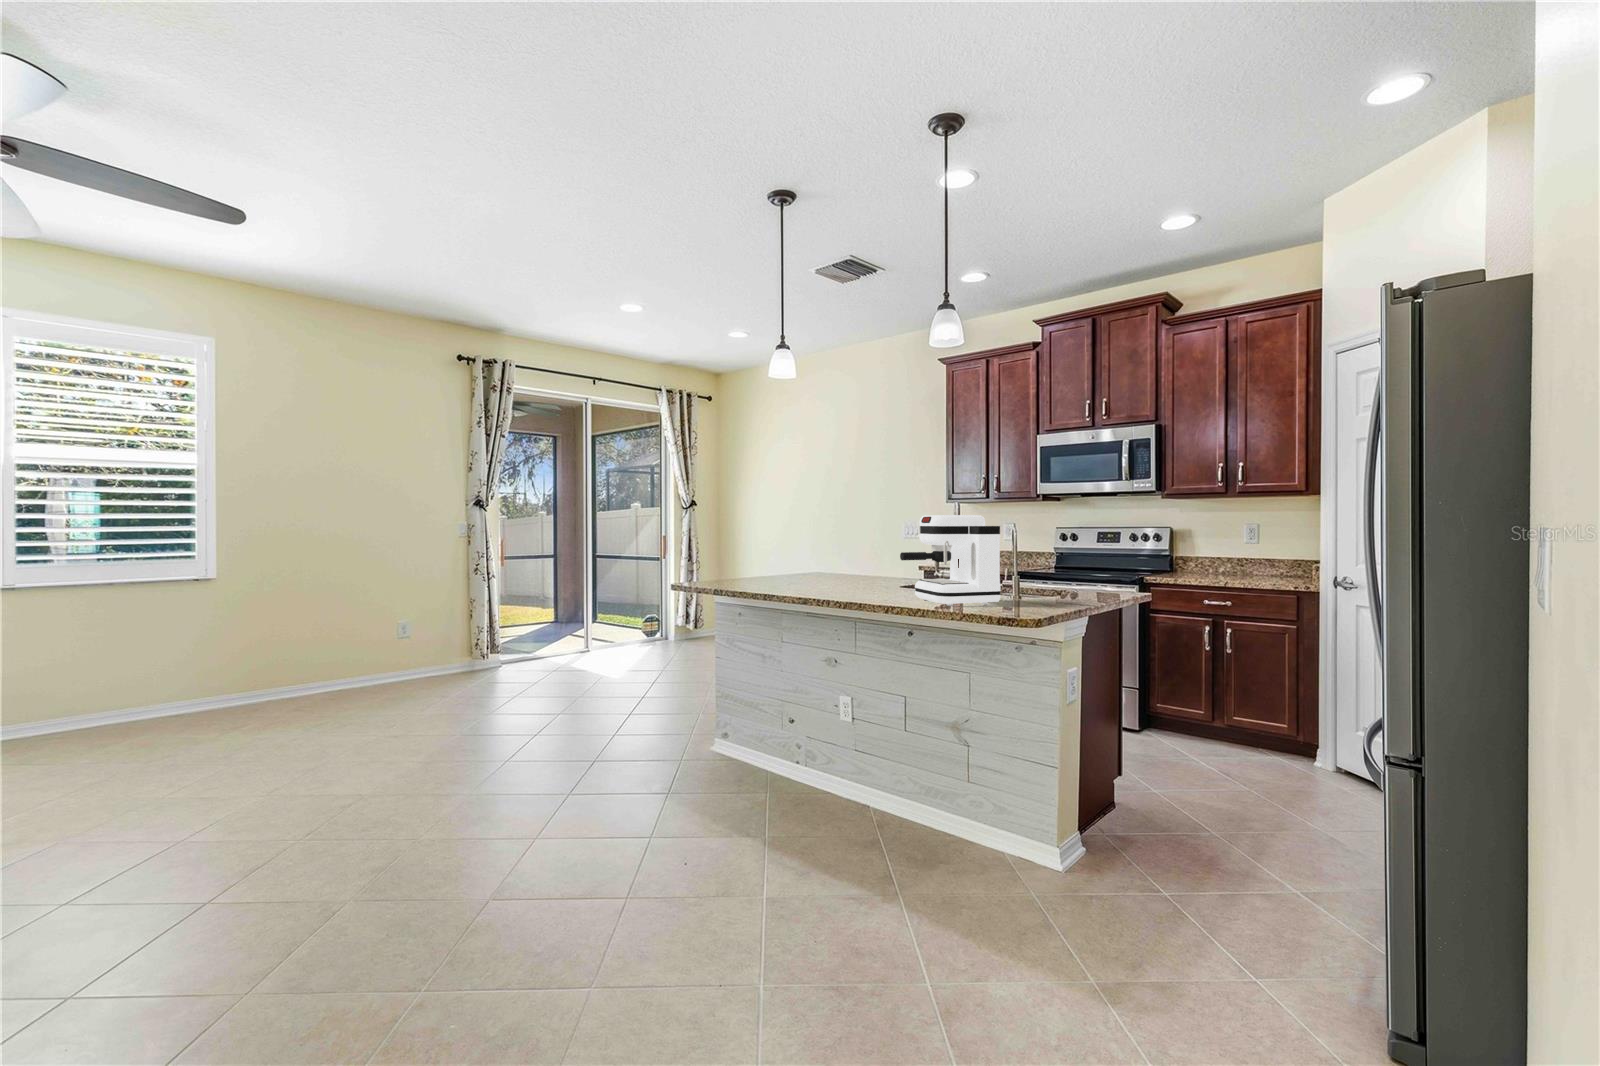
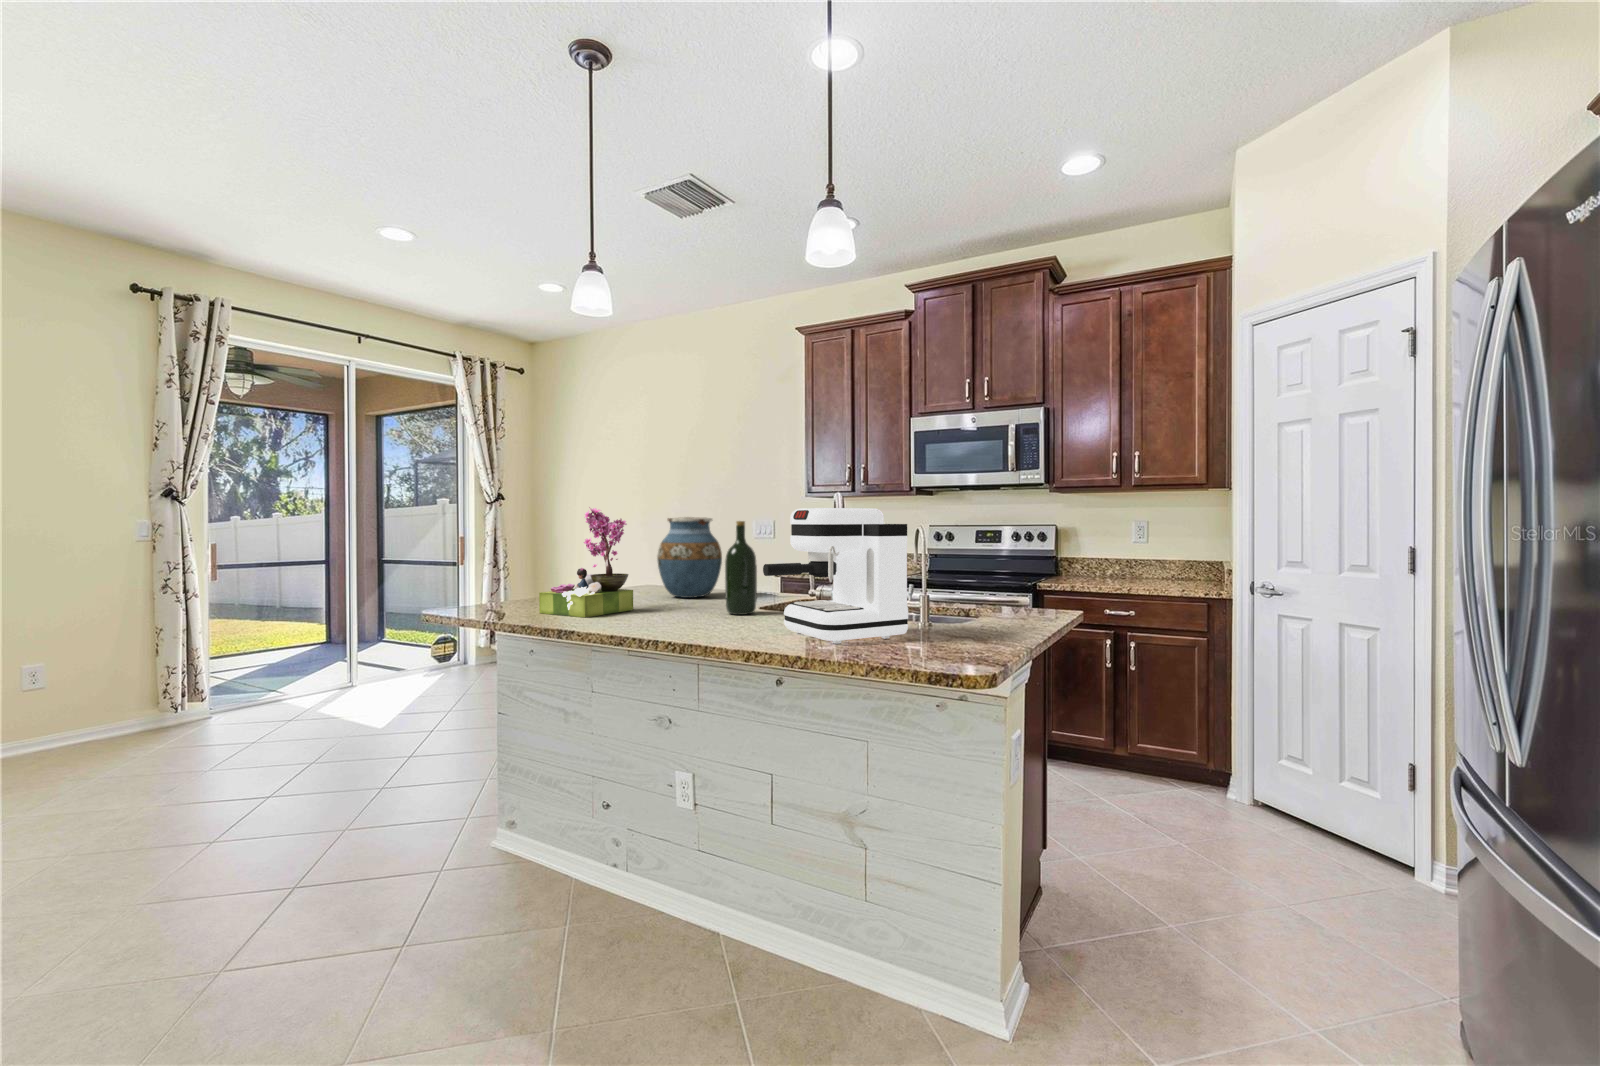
flower arrangement: none [748,513,810,589] -> present [539,507,633,618]
vase: none [825,520,873,581] -> present [657,517,722,598]
wine bottle: none [876,523,898,591] -> present [725,521,757,615]

